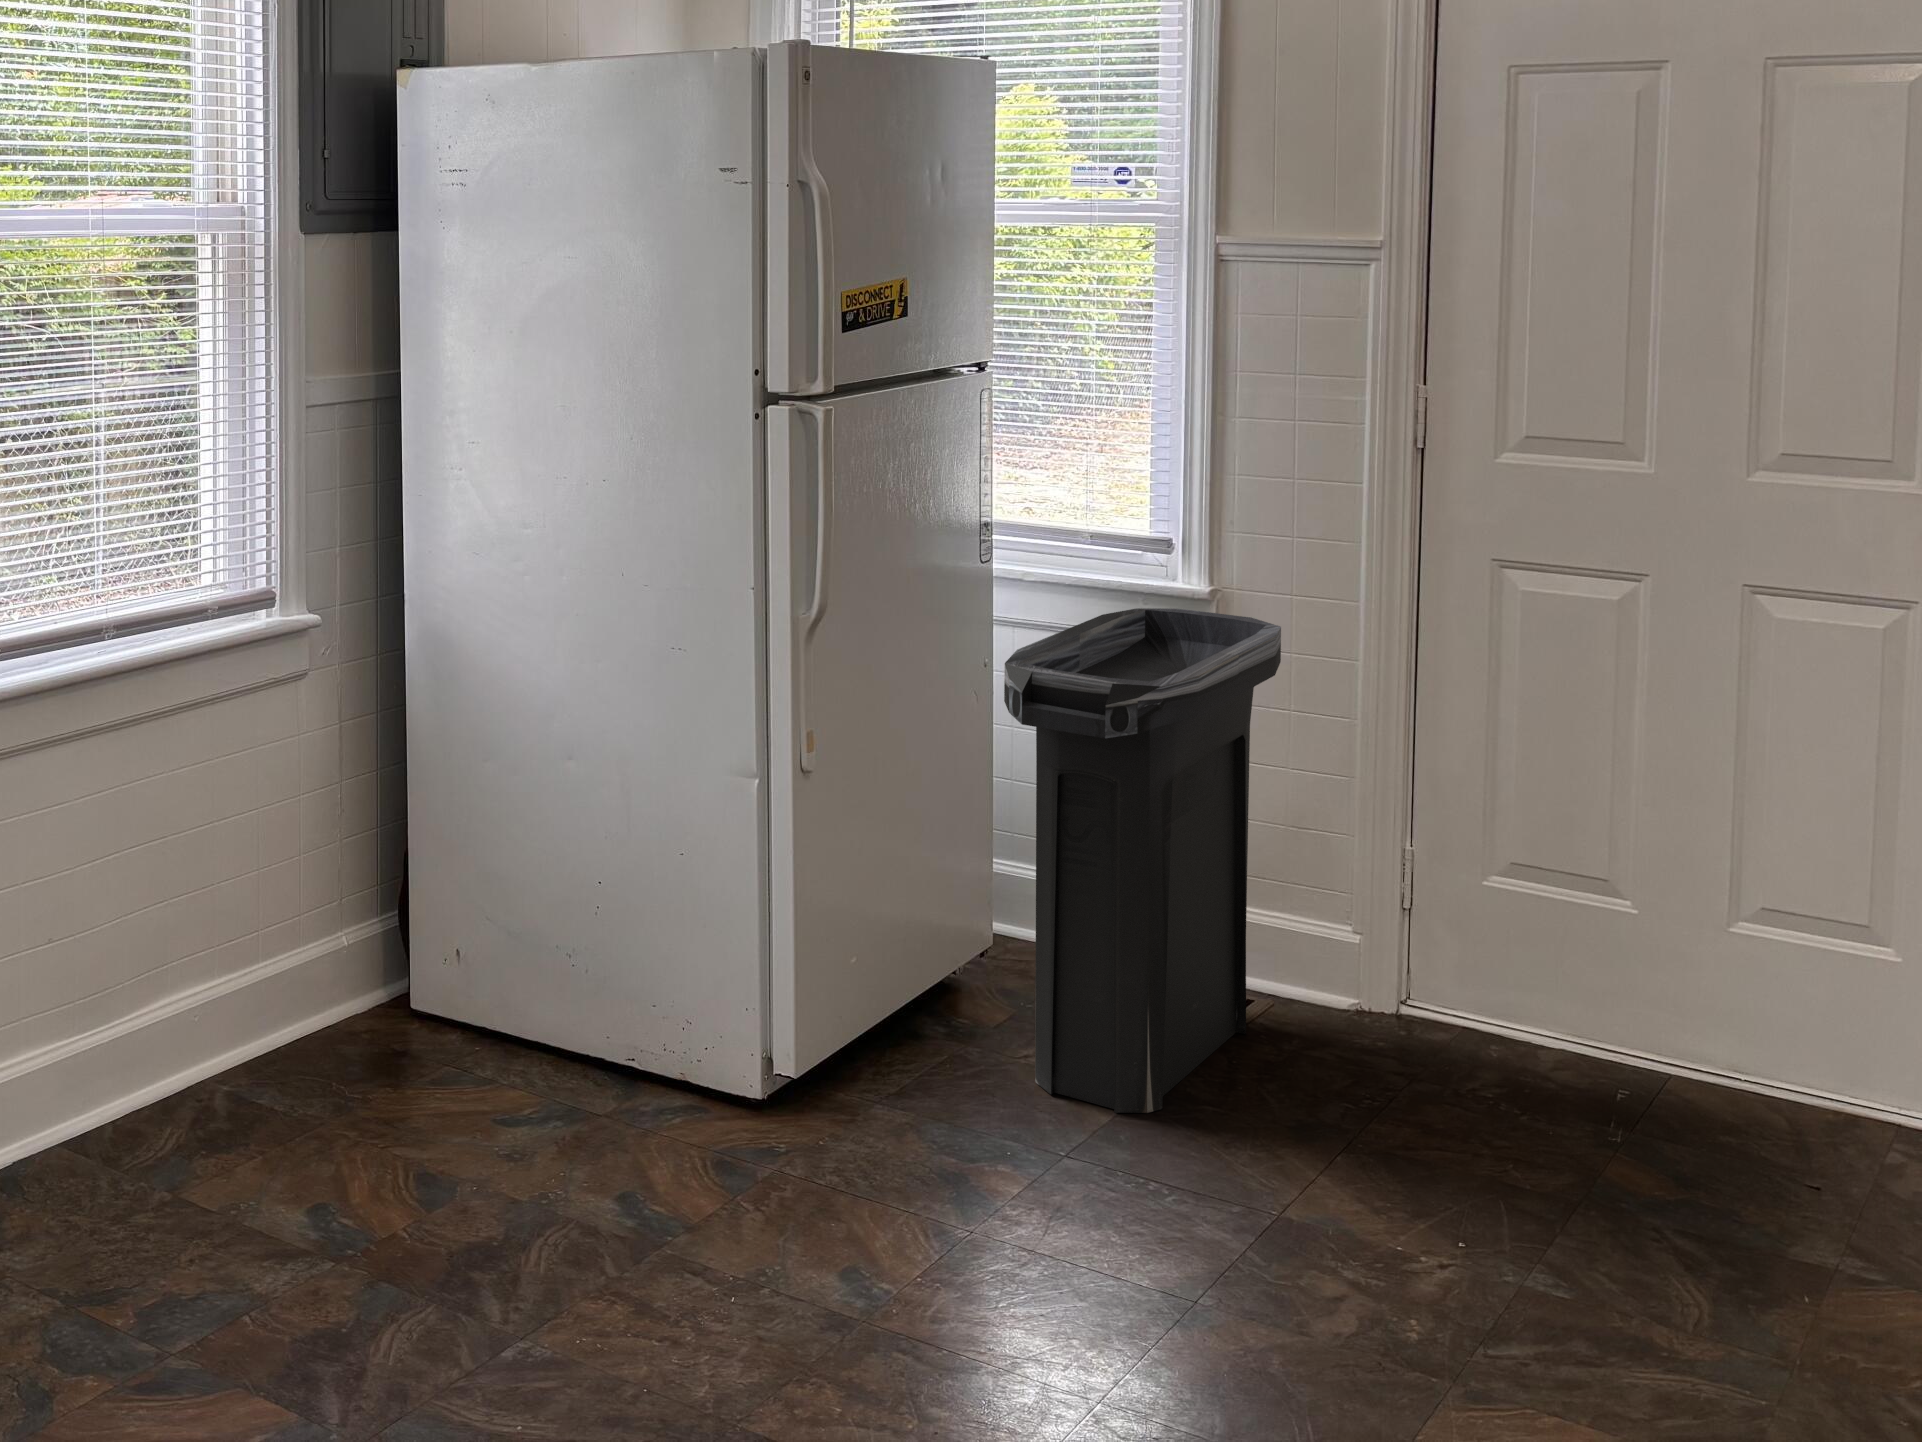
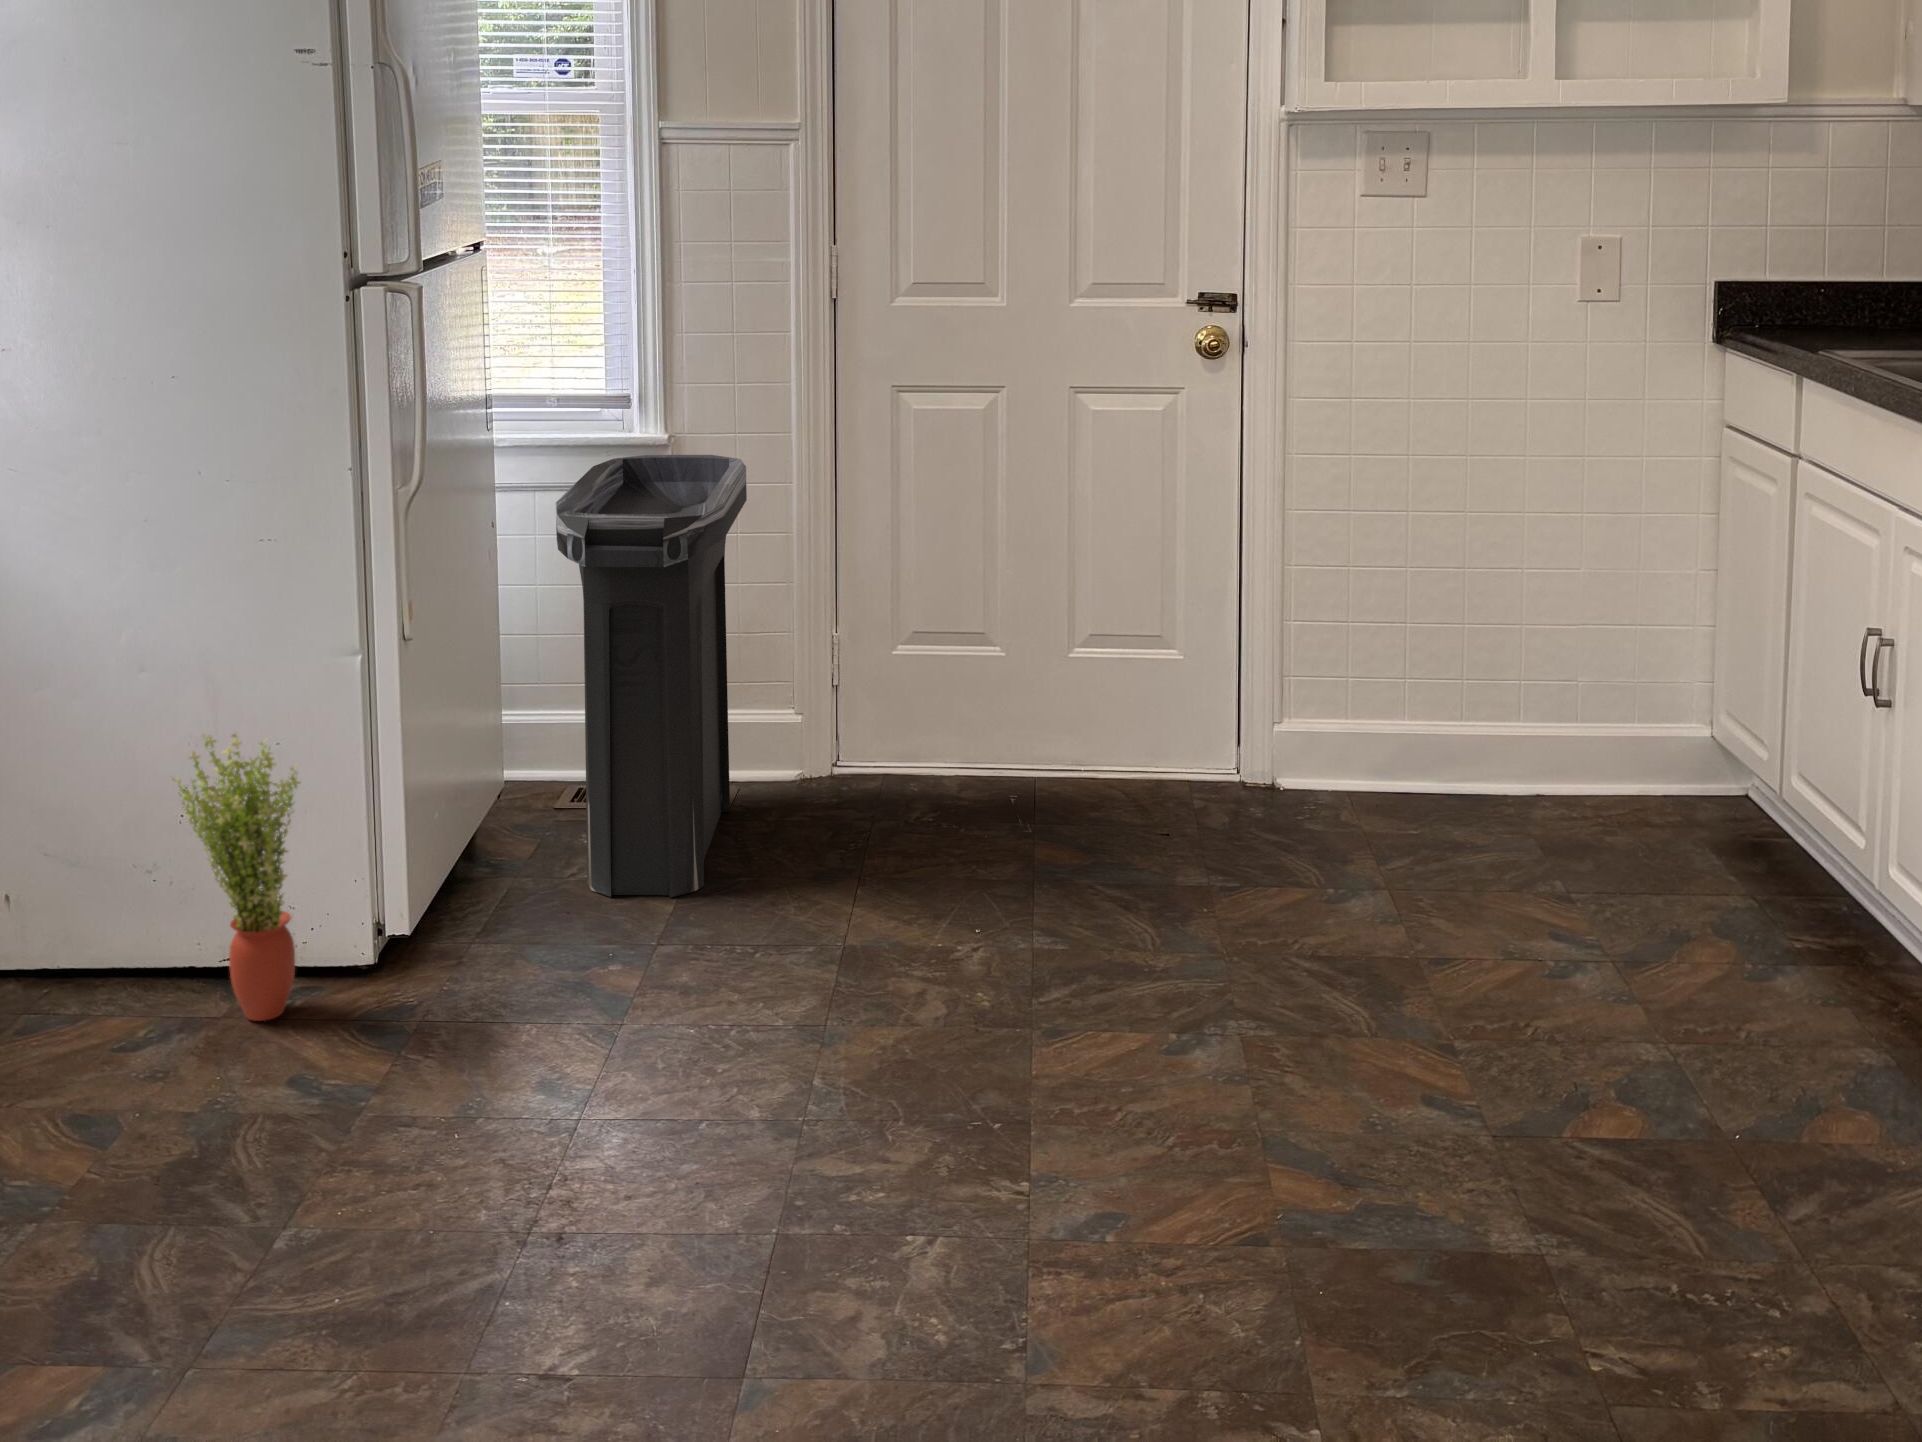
potted plant: none [573,830,692,1126] -> present [172,734,300,1021]

